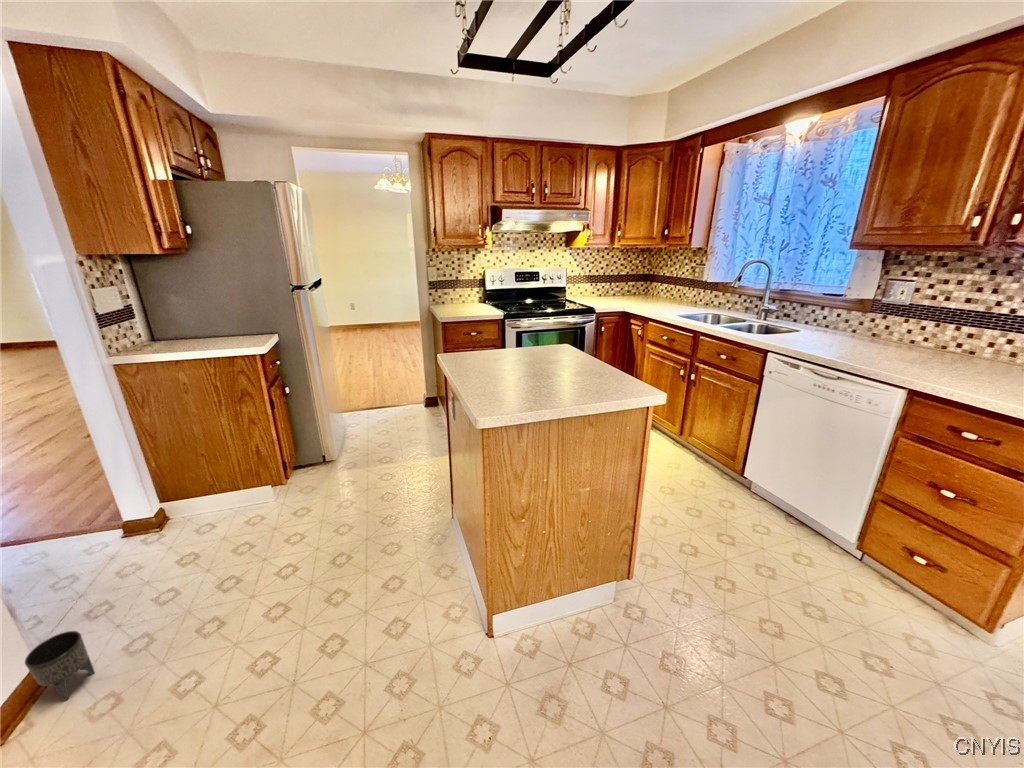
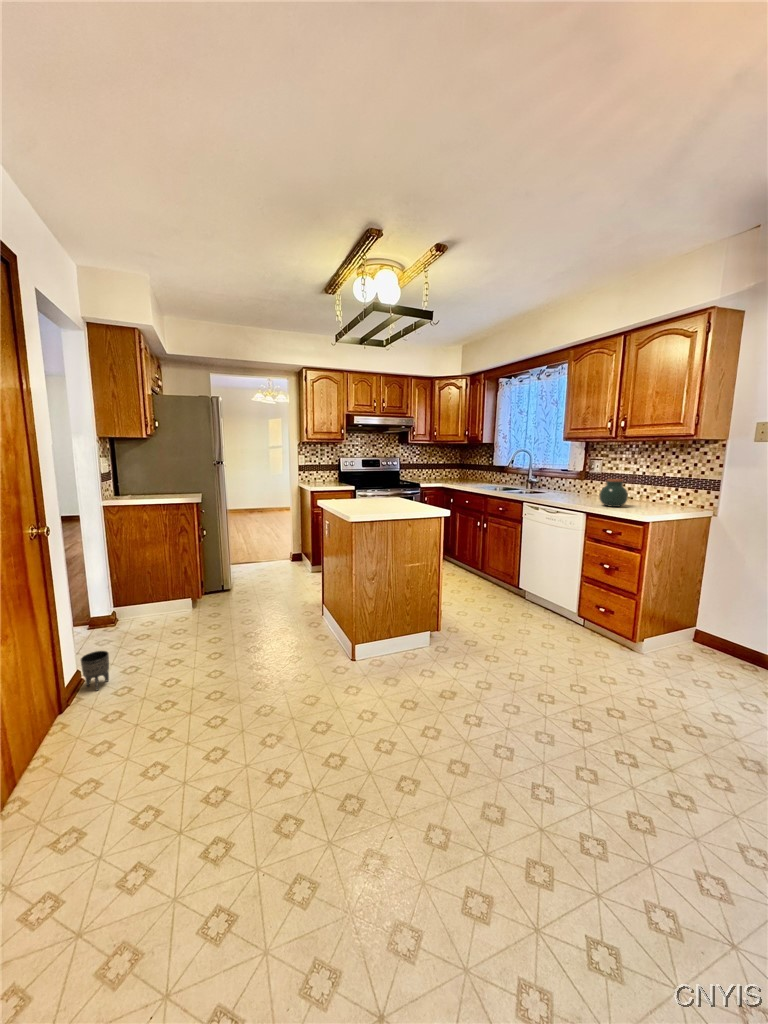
jar: none [927,324,994,377] -> present [600,479,628,507]

